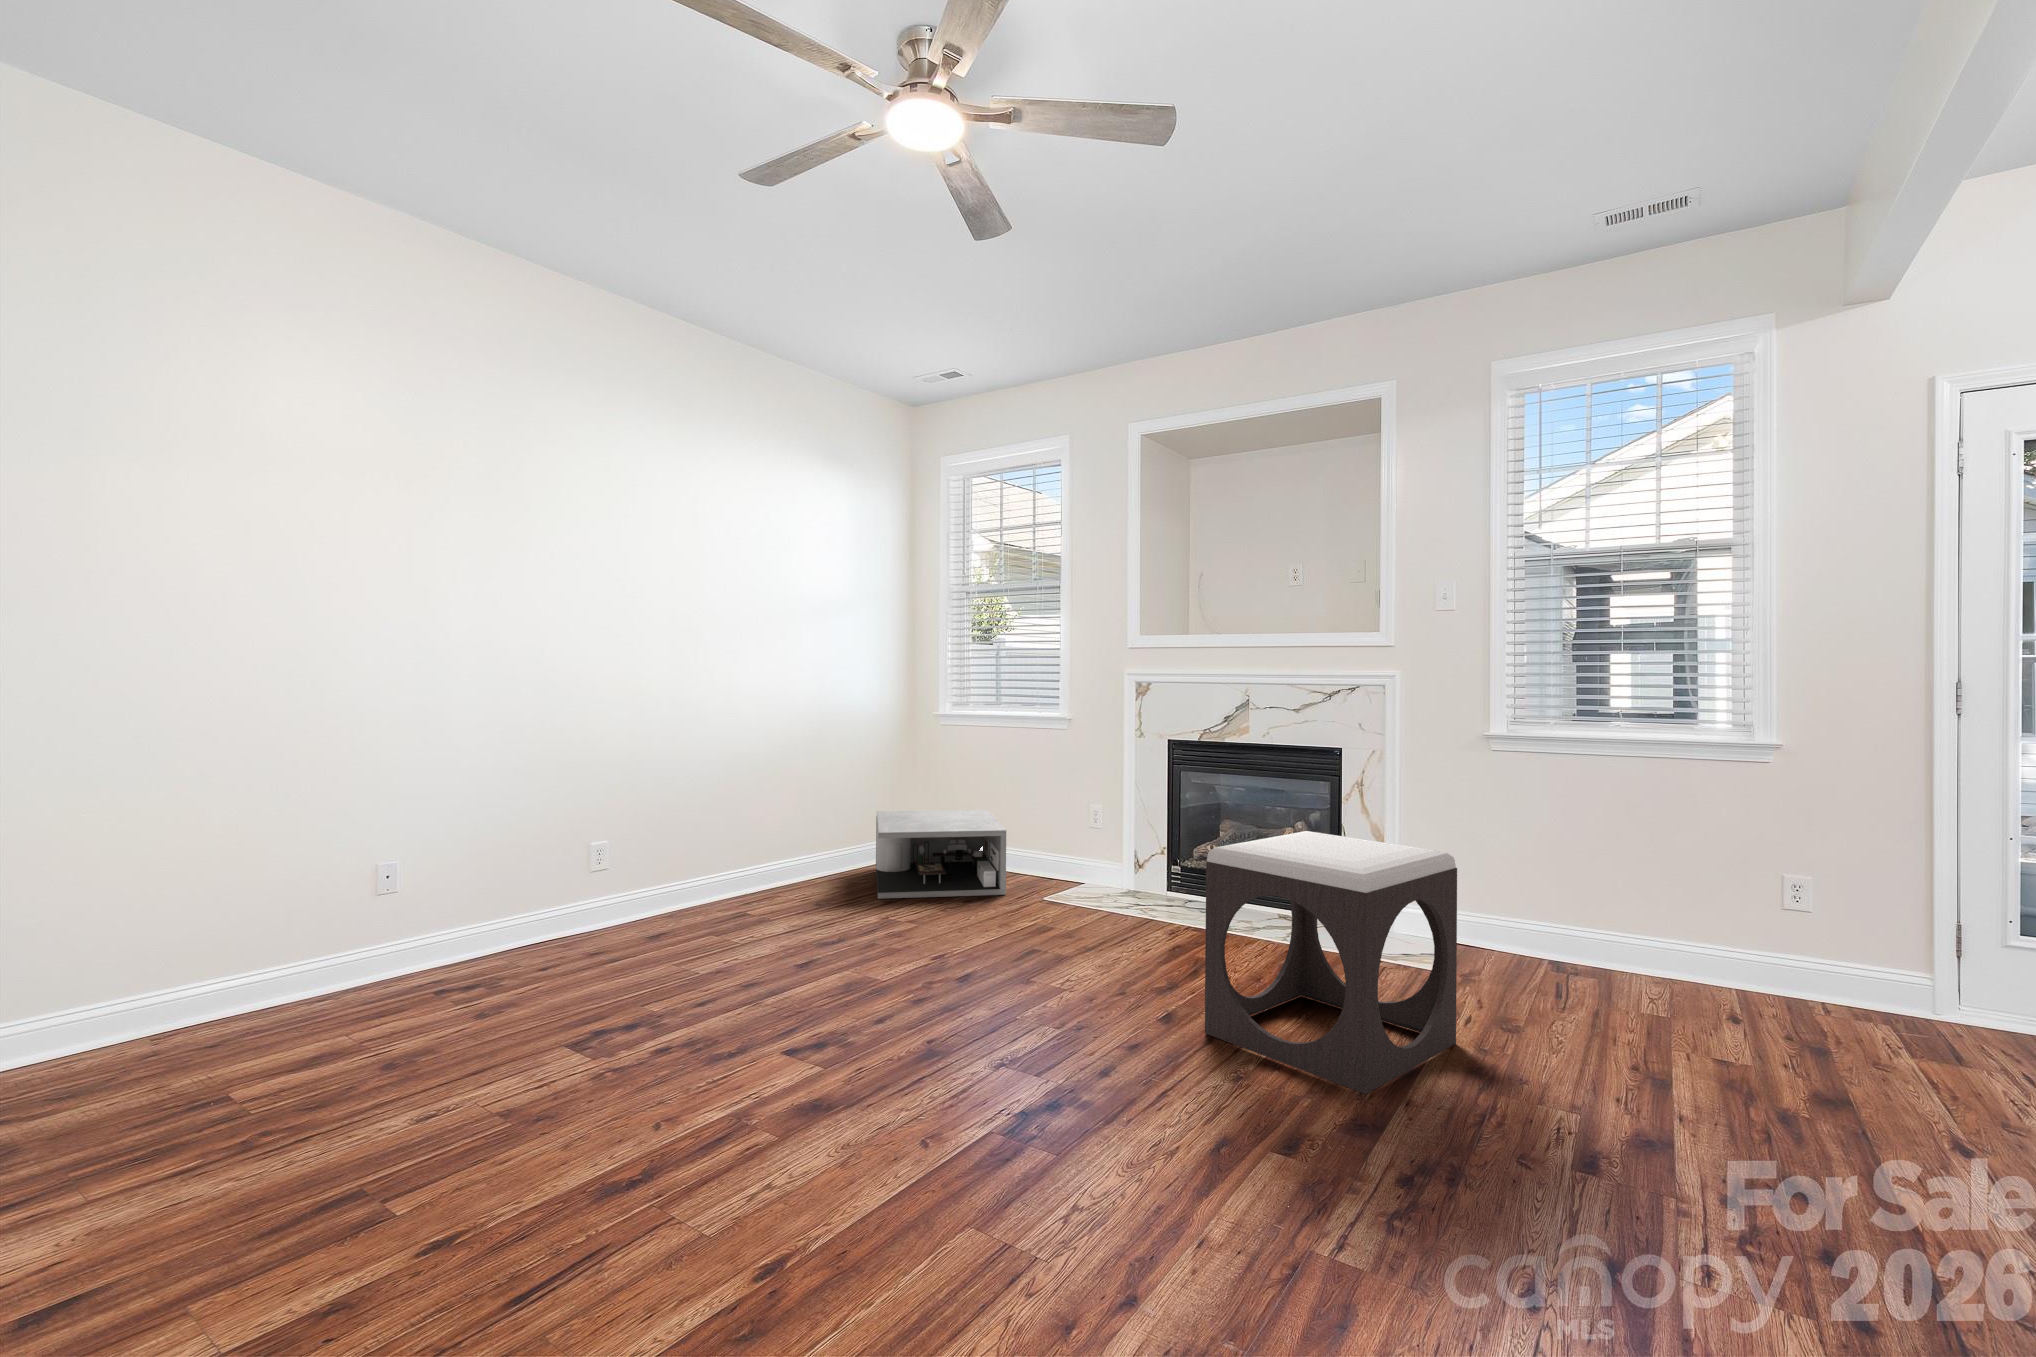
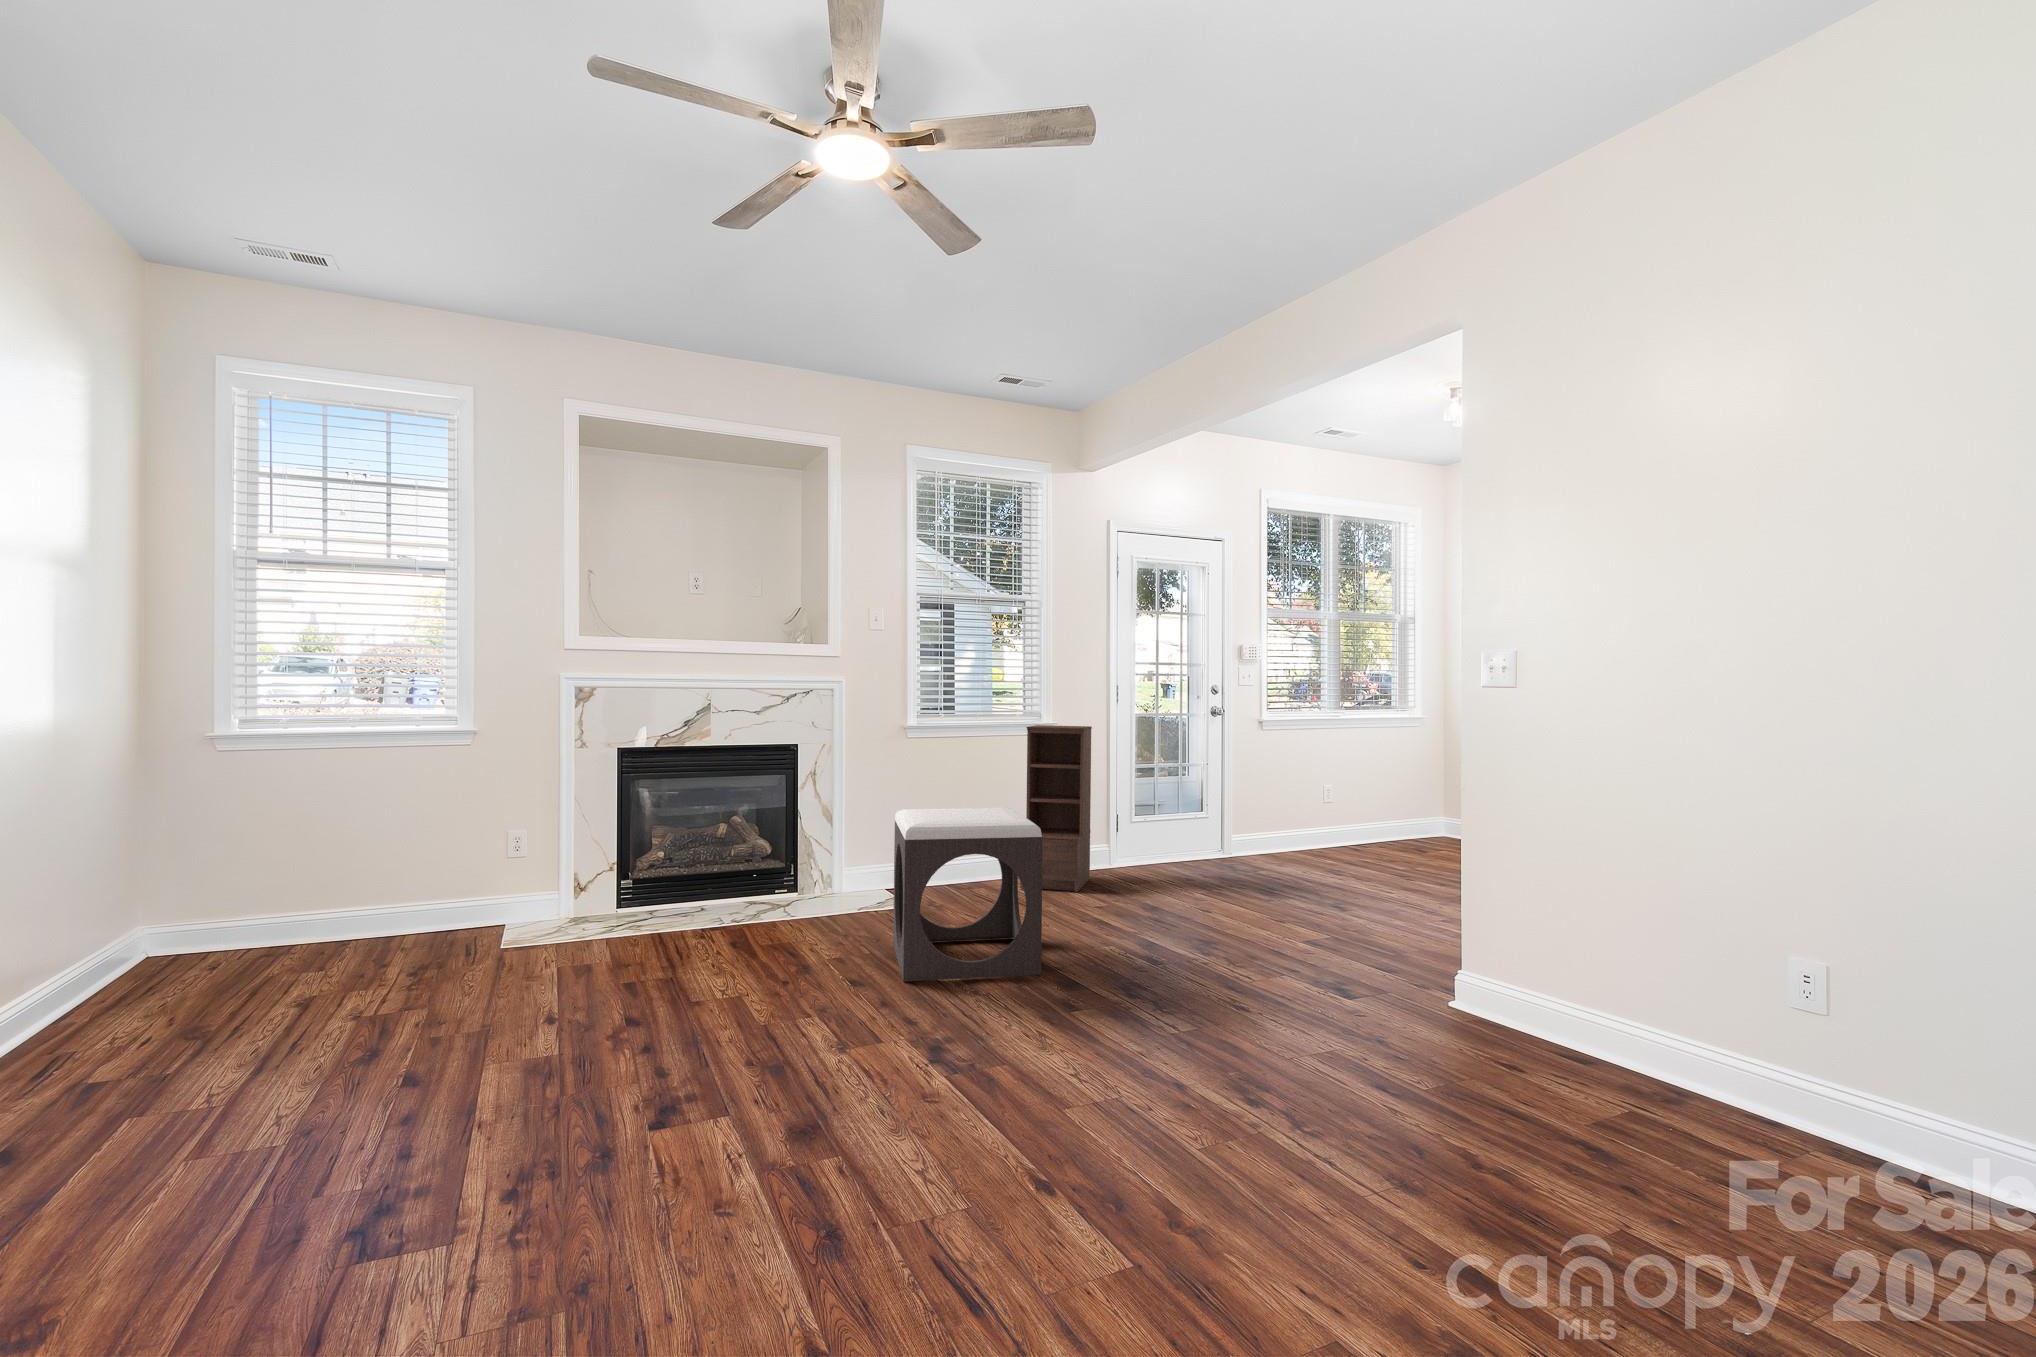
bookshelf: none [1643,743,1824,1025] -> present [1020,725,1092,892]
coffee table: present [876,810,1006,899] -> none [143,861,452,1003]

